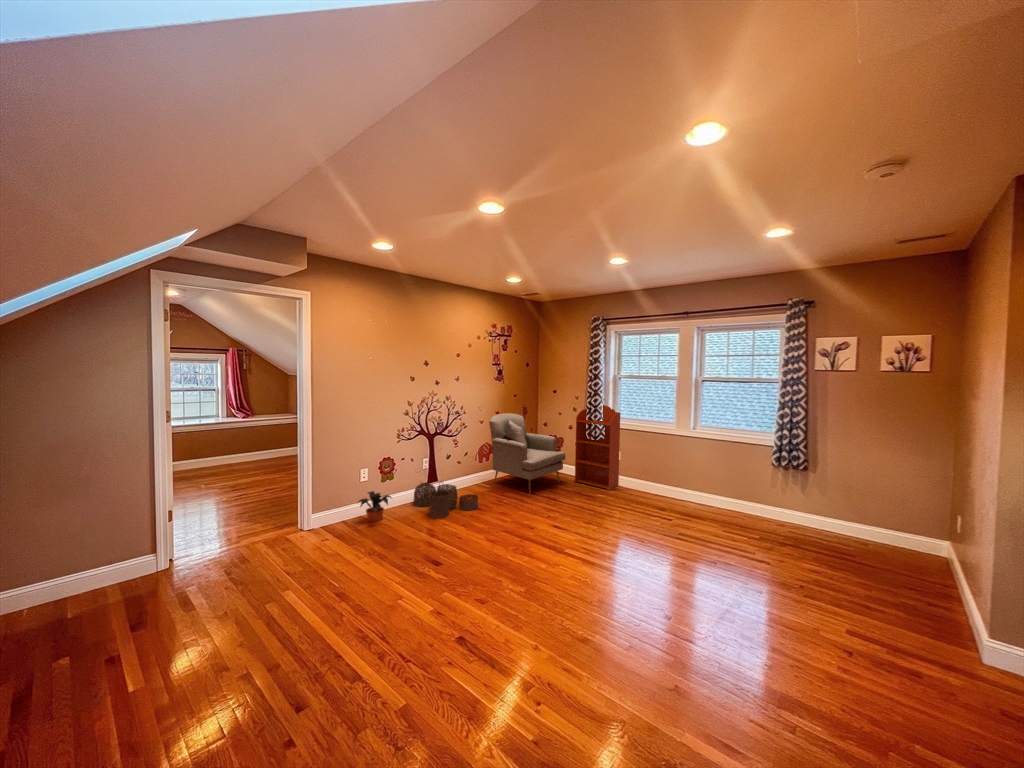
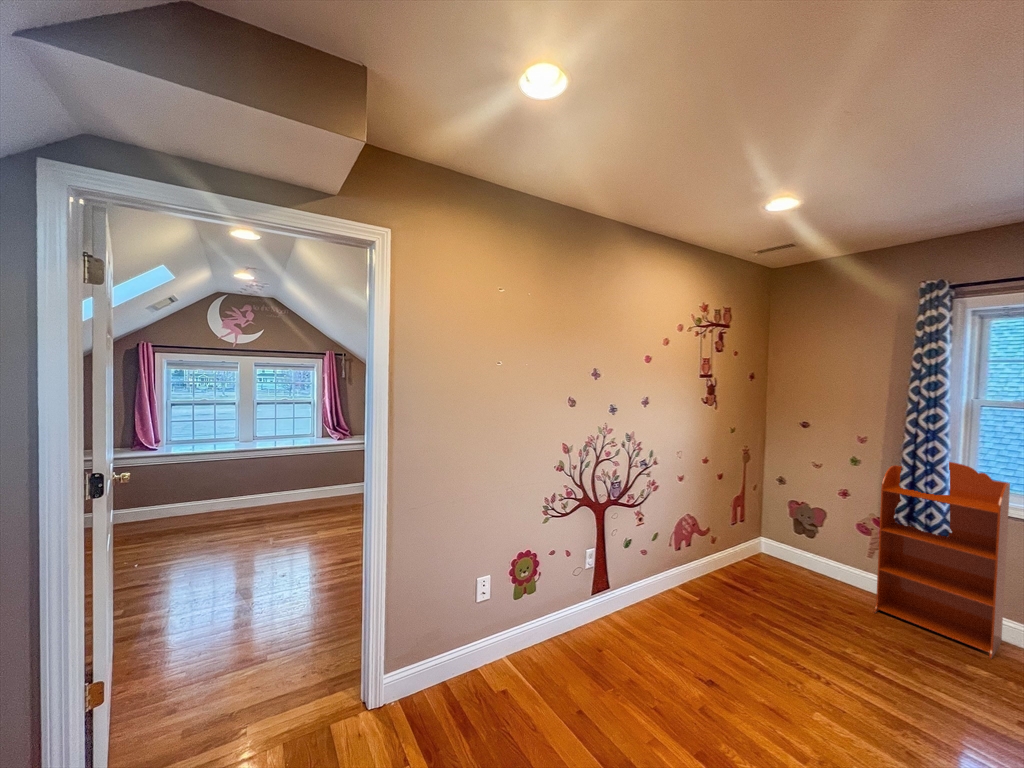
armchair: present [489,413,565,493] -> none [696,462,856,640]
woven basket: present [414,482,478,518] -> none [571,600,712,714]
potted plant: present [358,491,391,522] -> none [469,625,539,703]

